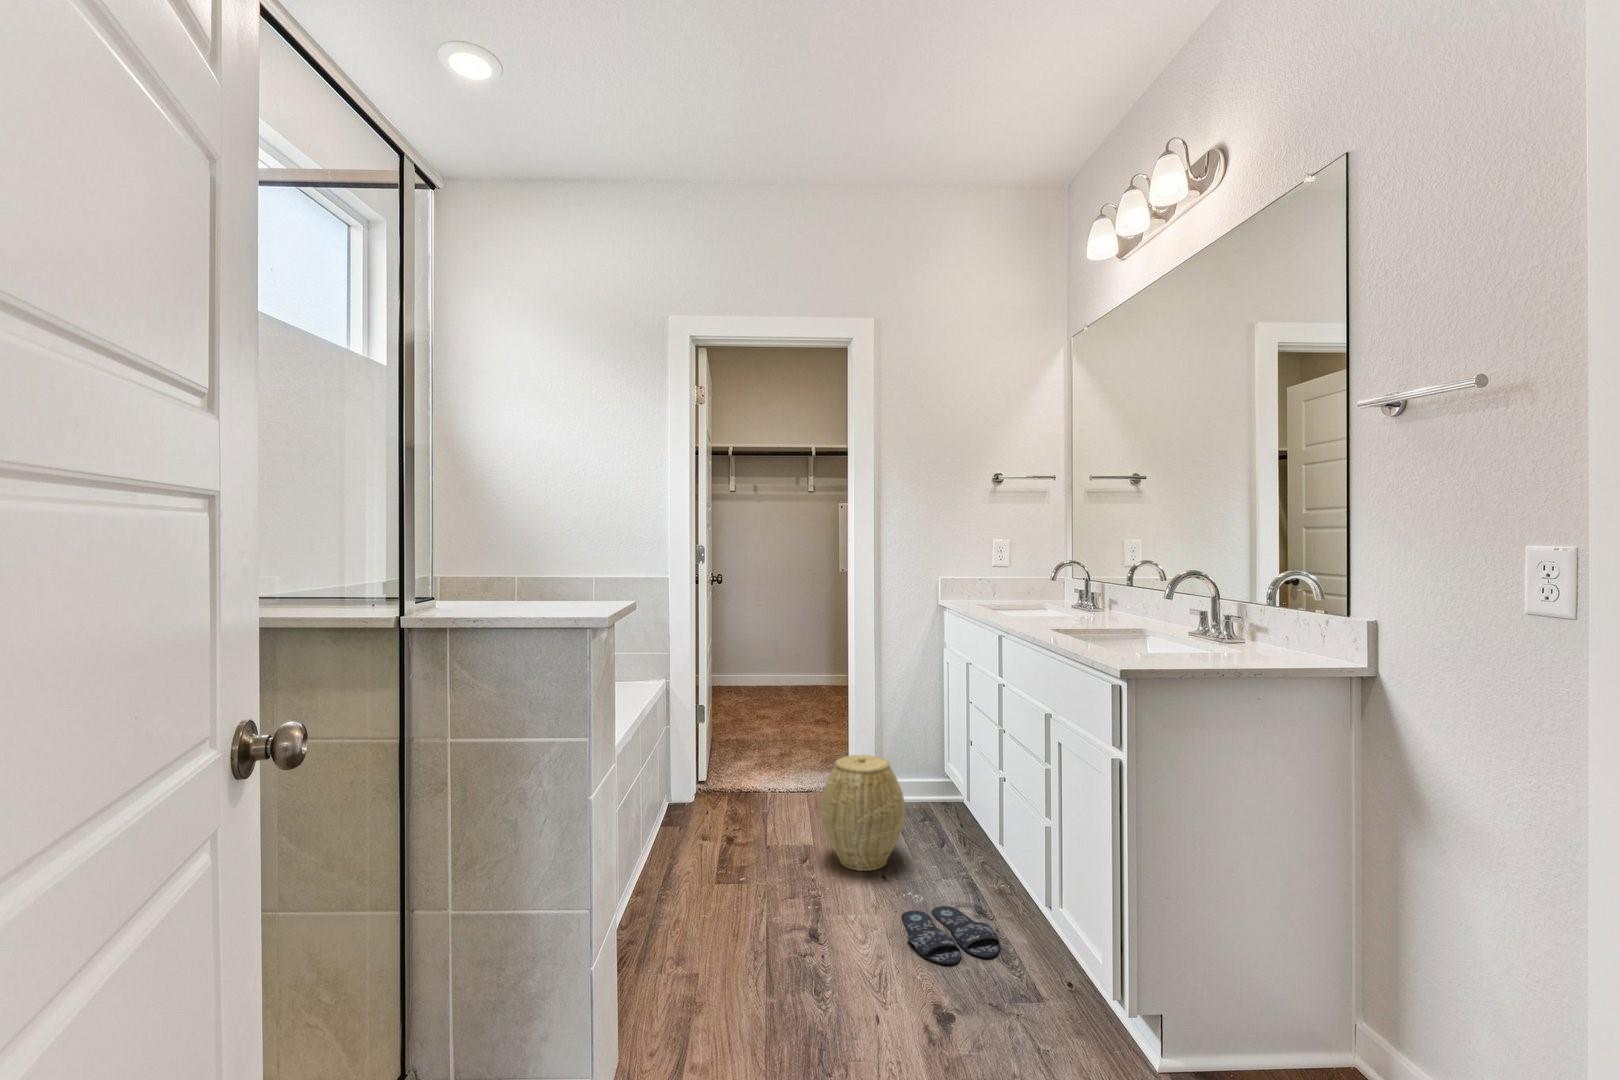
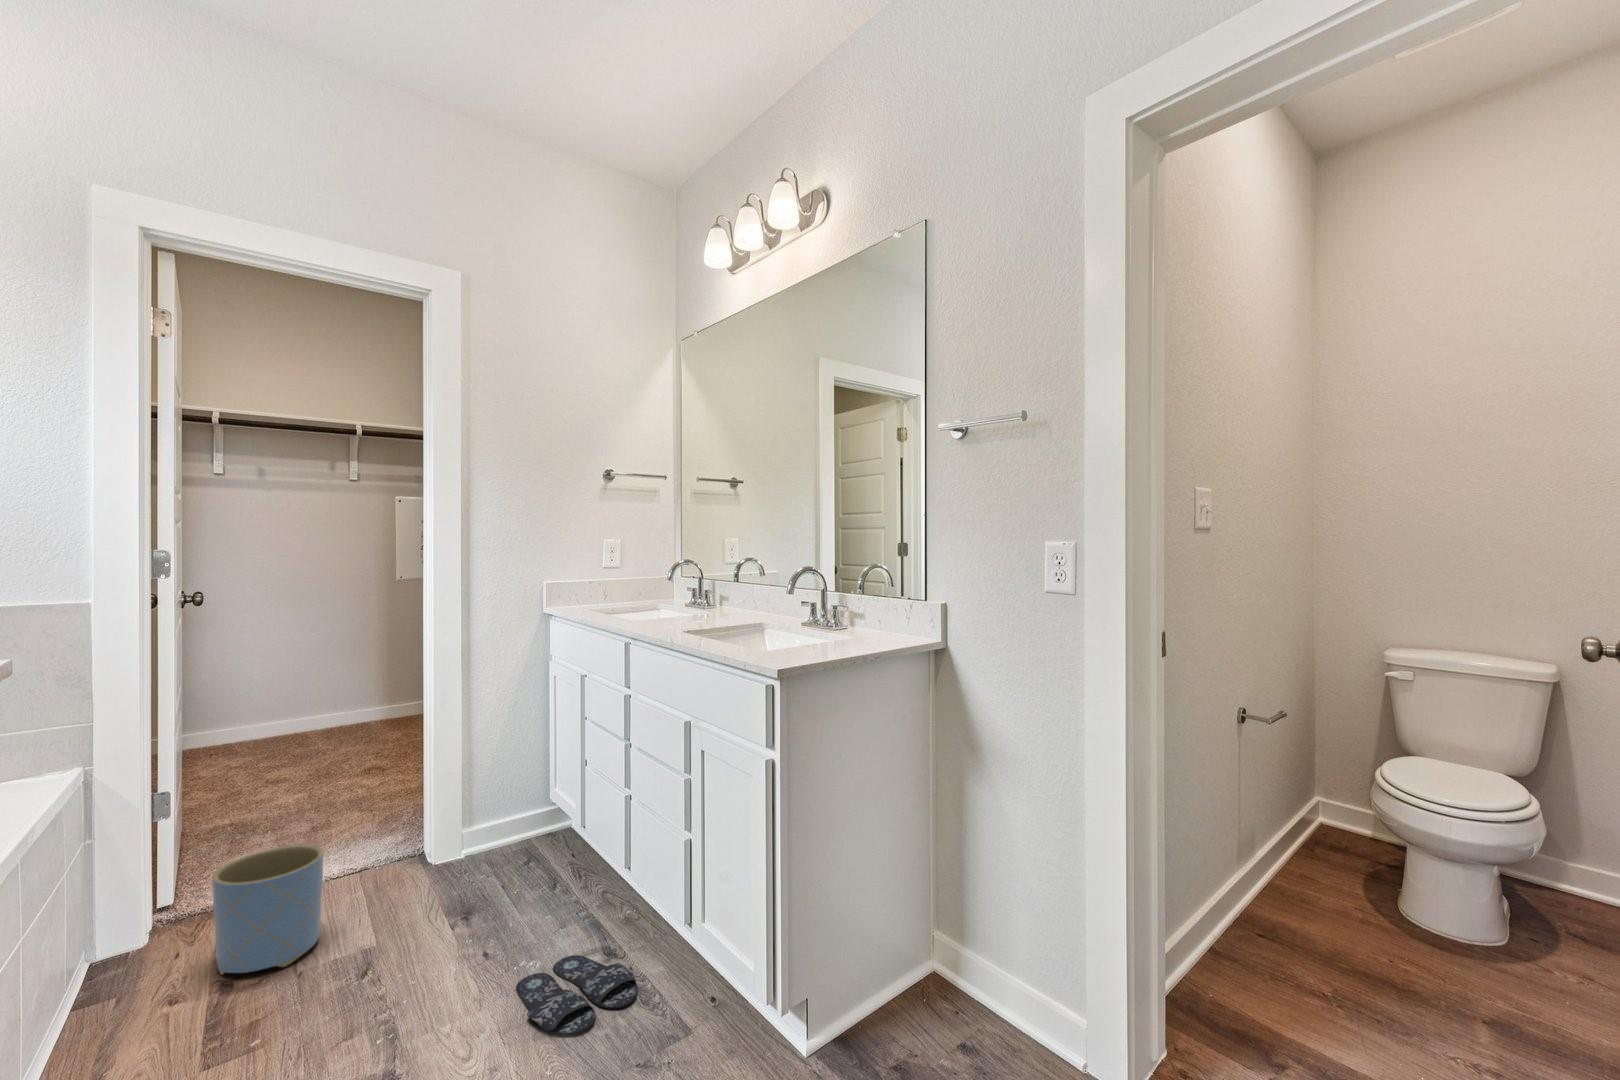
woven basket: present [821,755,905,871] -> none [398,797,513,944]
planter: none [709,768,773,855] -> present [212,845,324,974]

